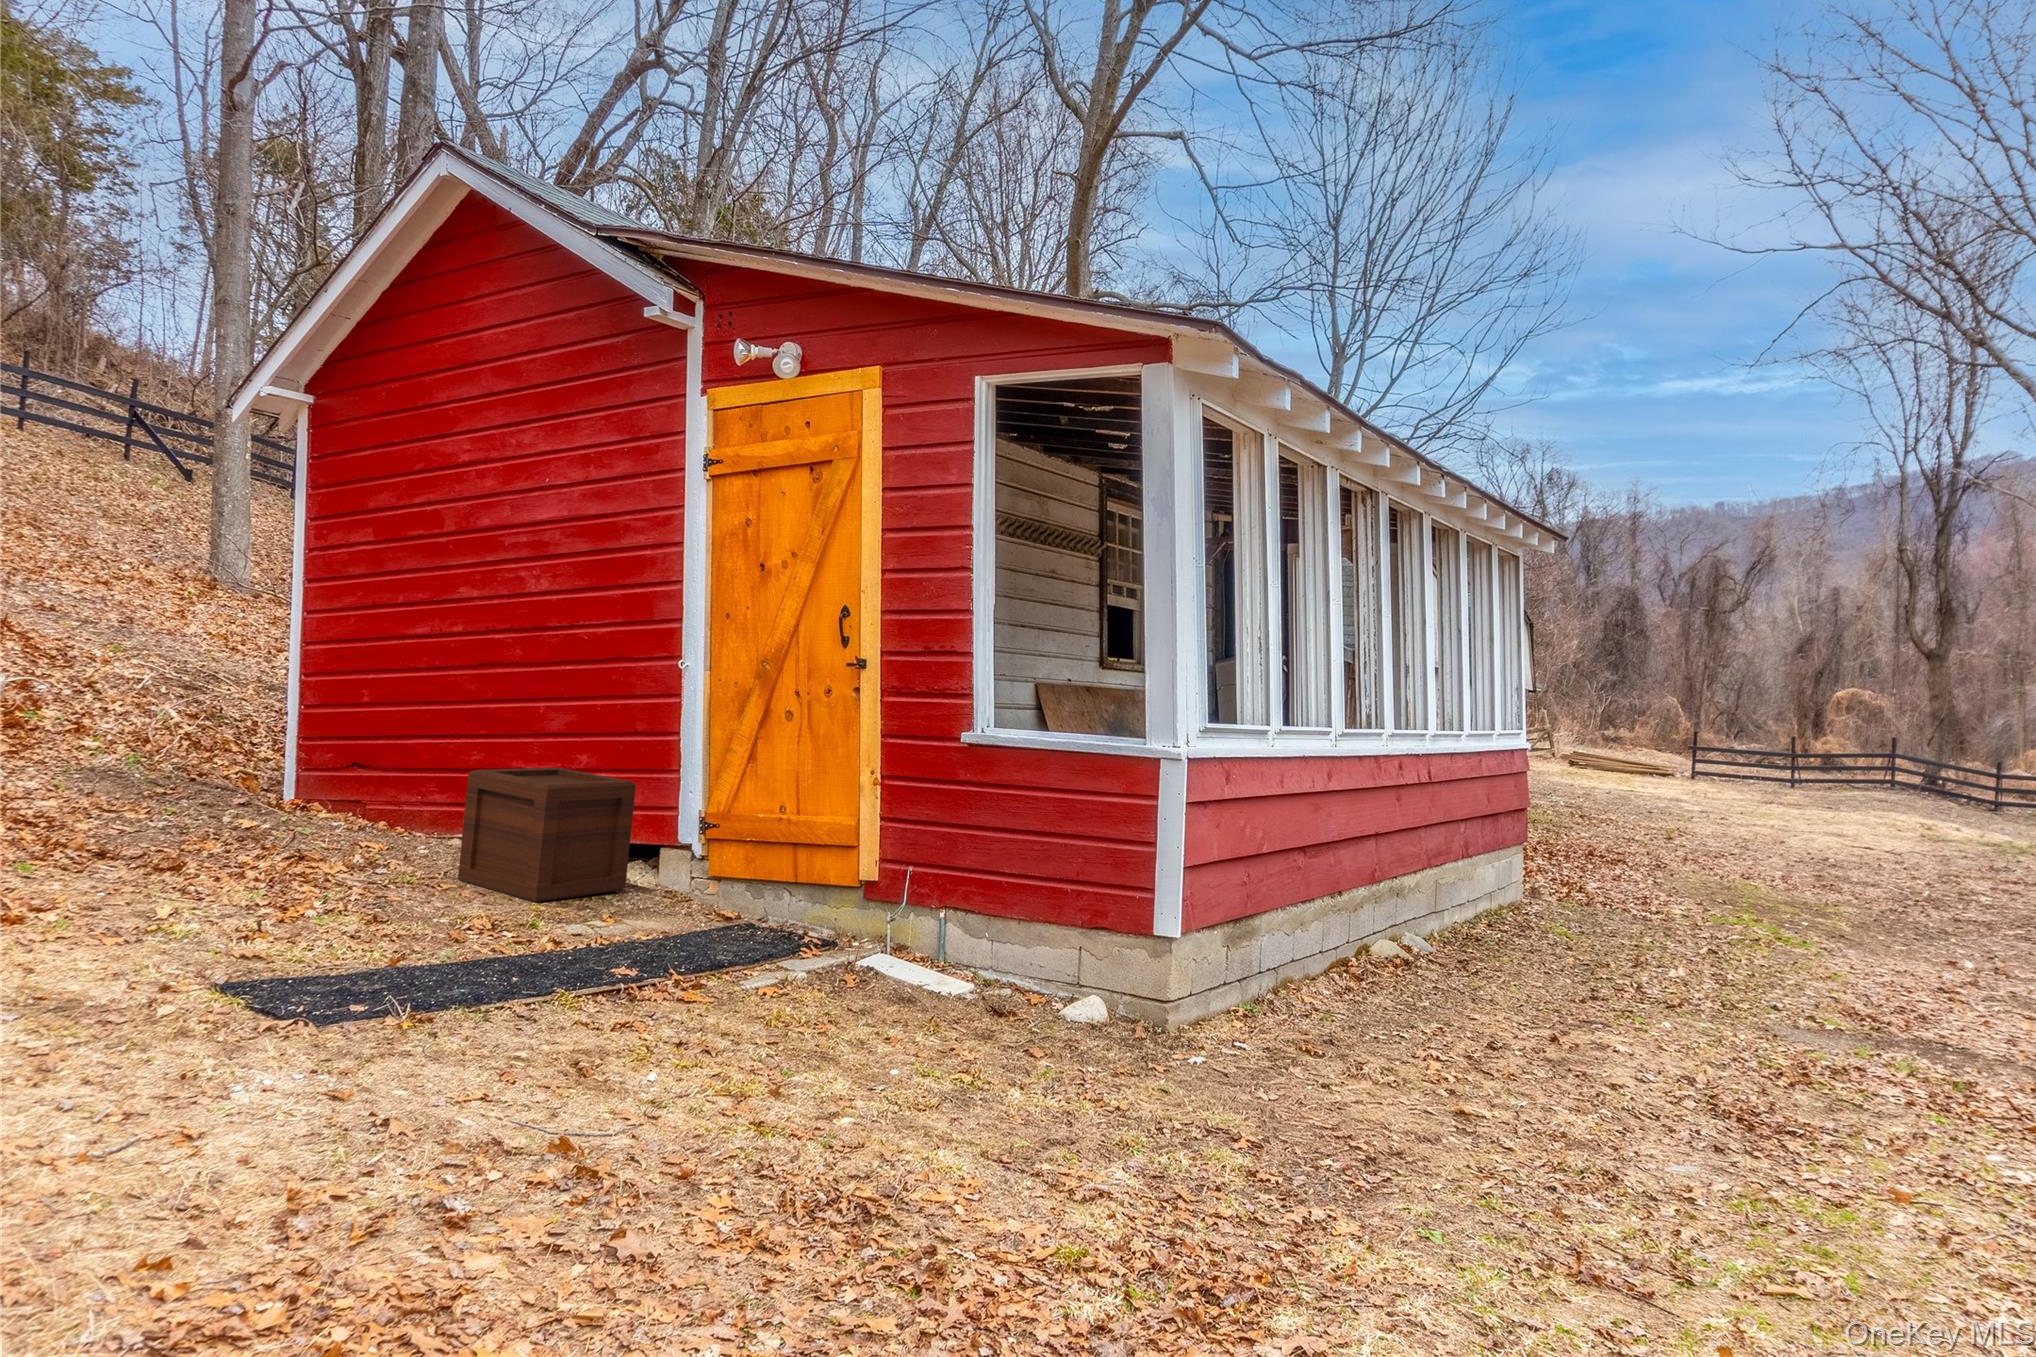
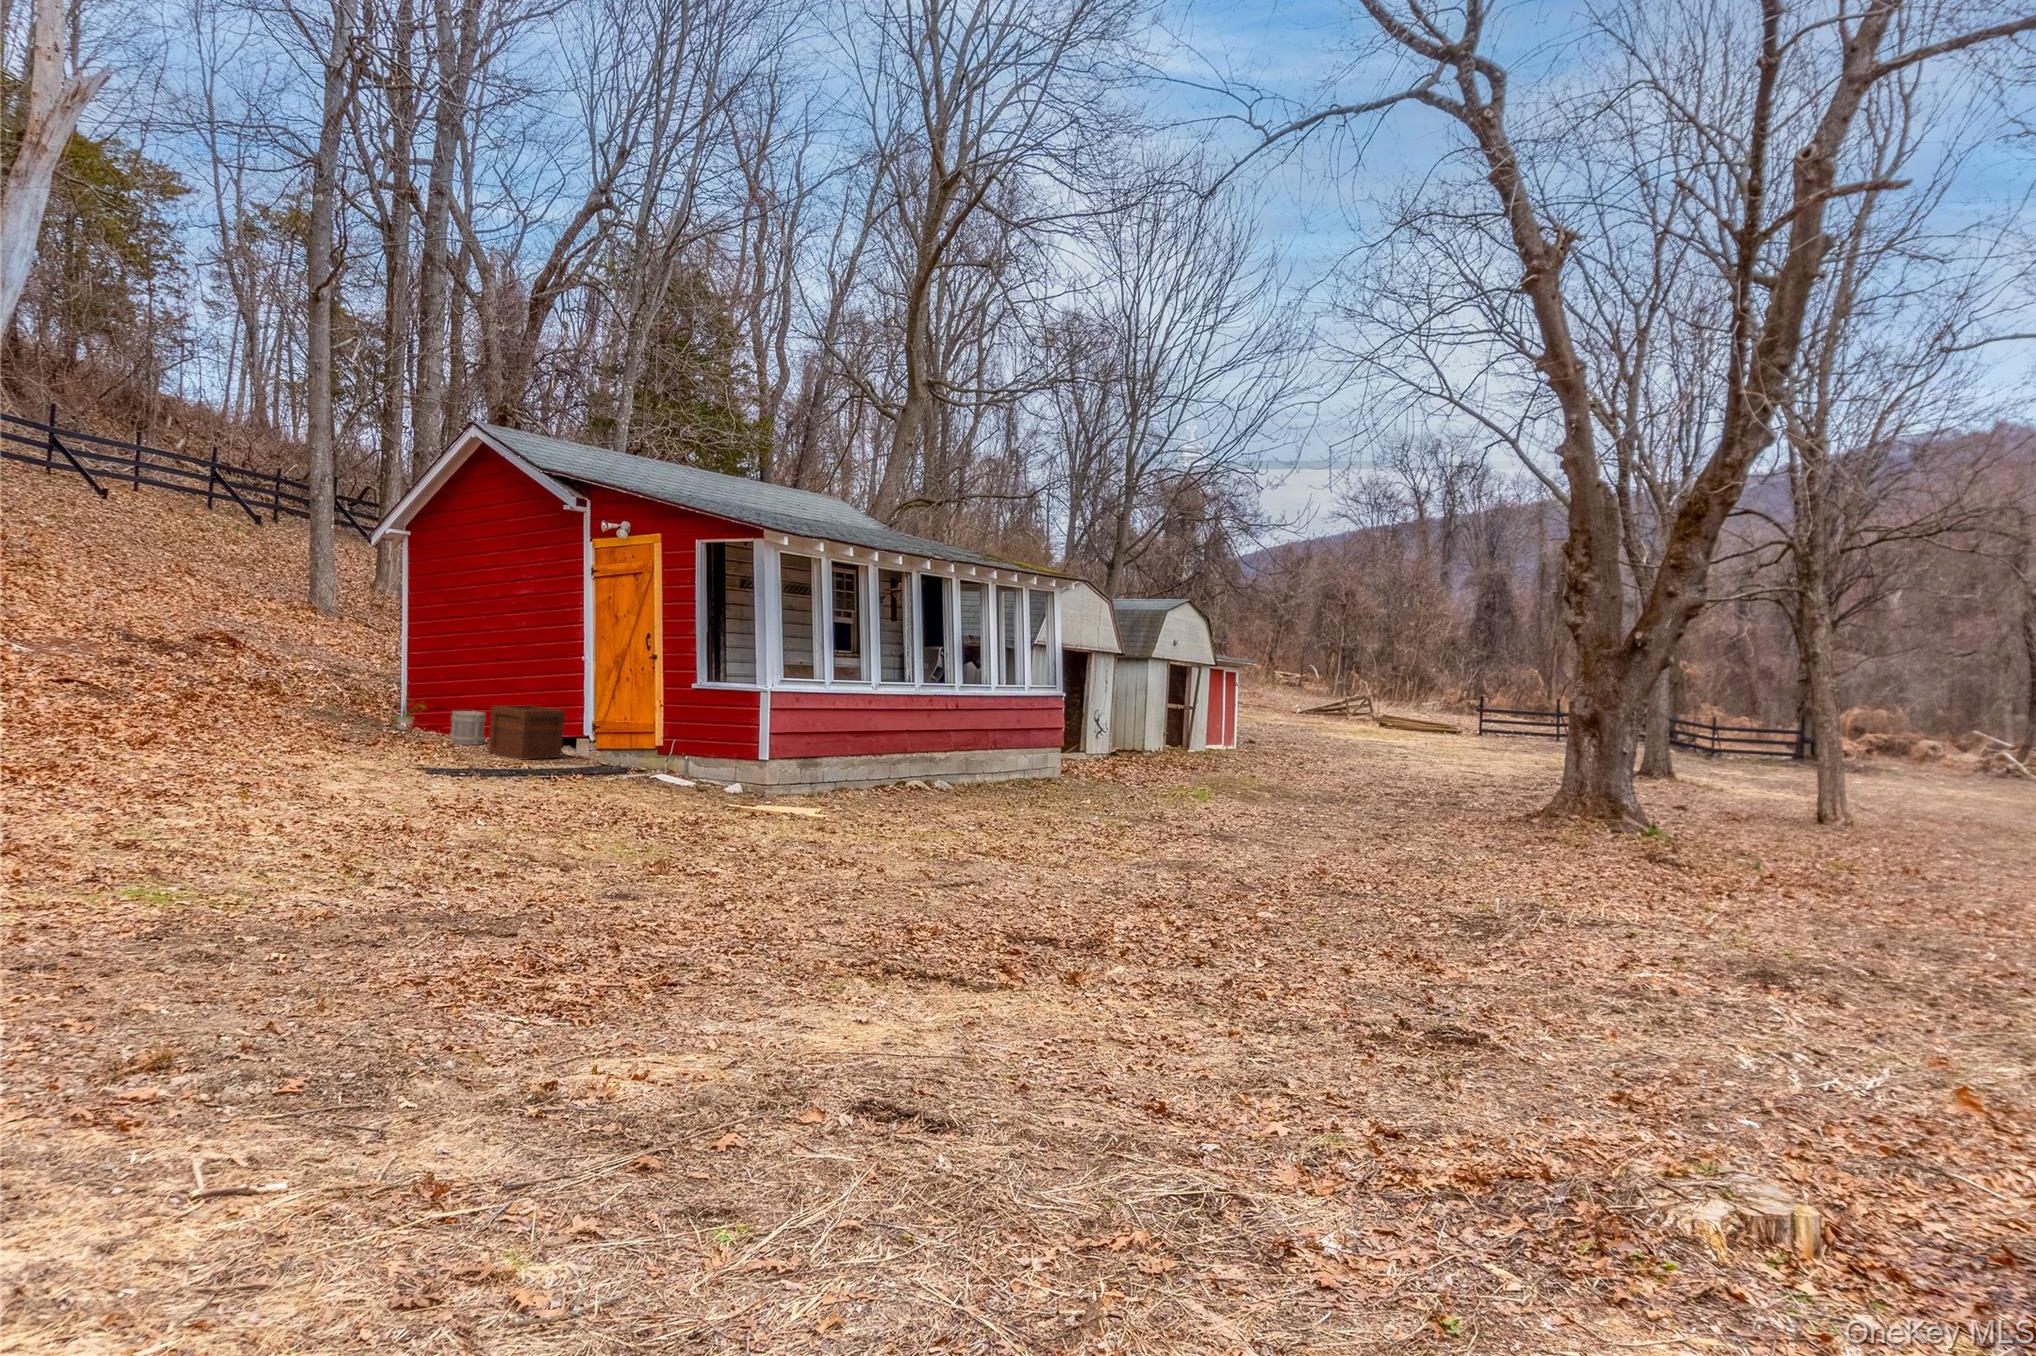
potted plant: none [262,716,341,809] -> present [394,694,425,730]
bucket: none [377,774,459,851] -> present [450,711,486,745]

